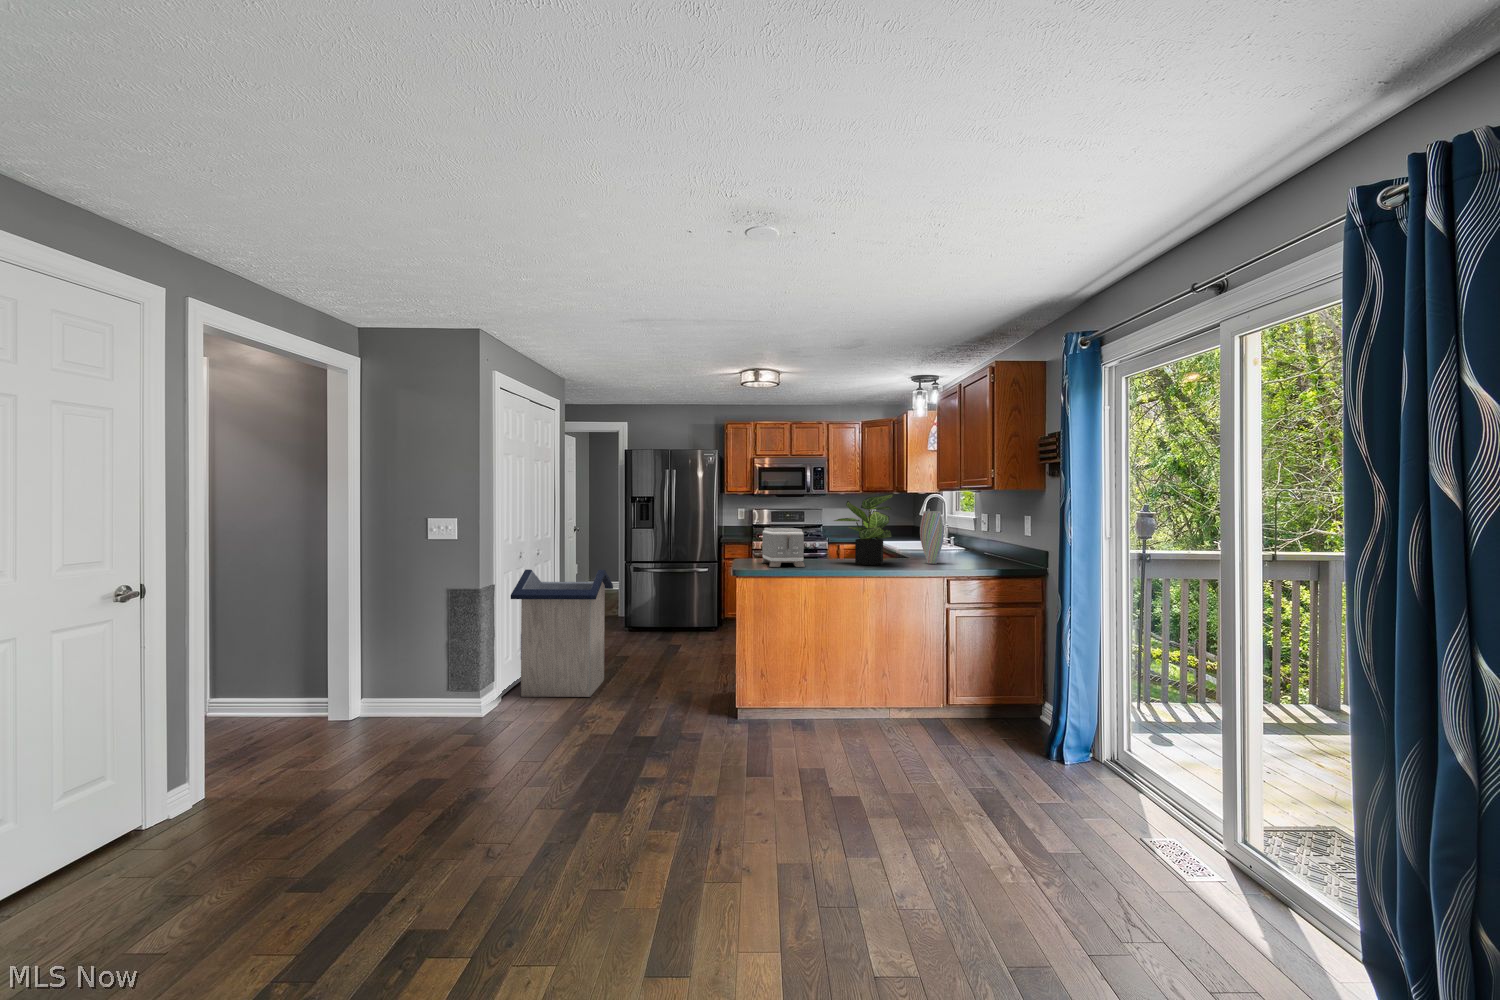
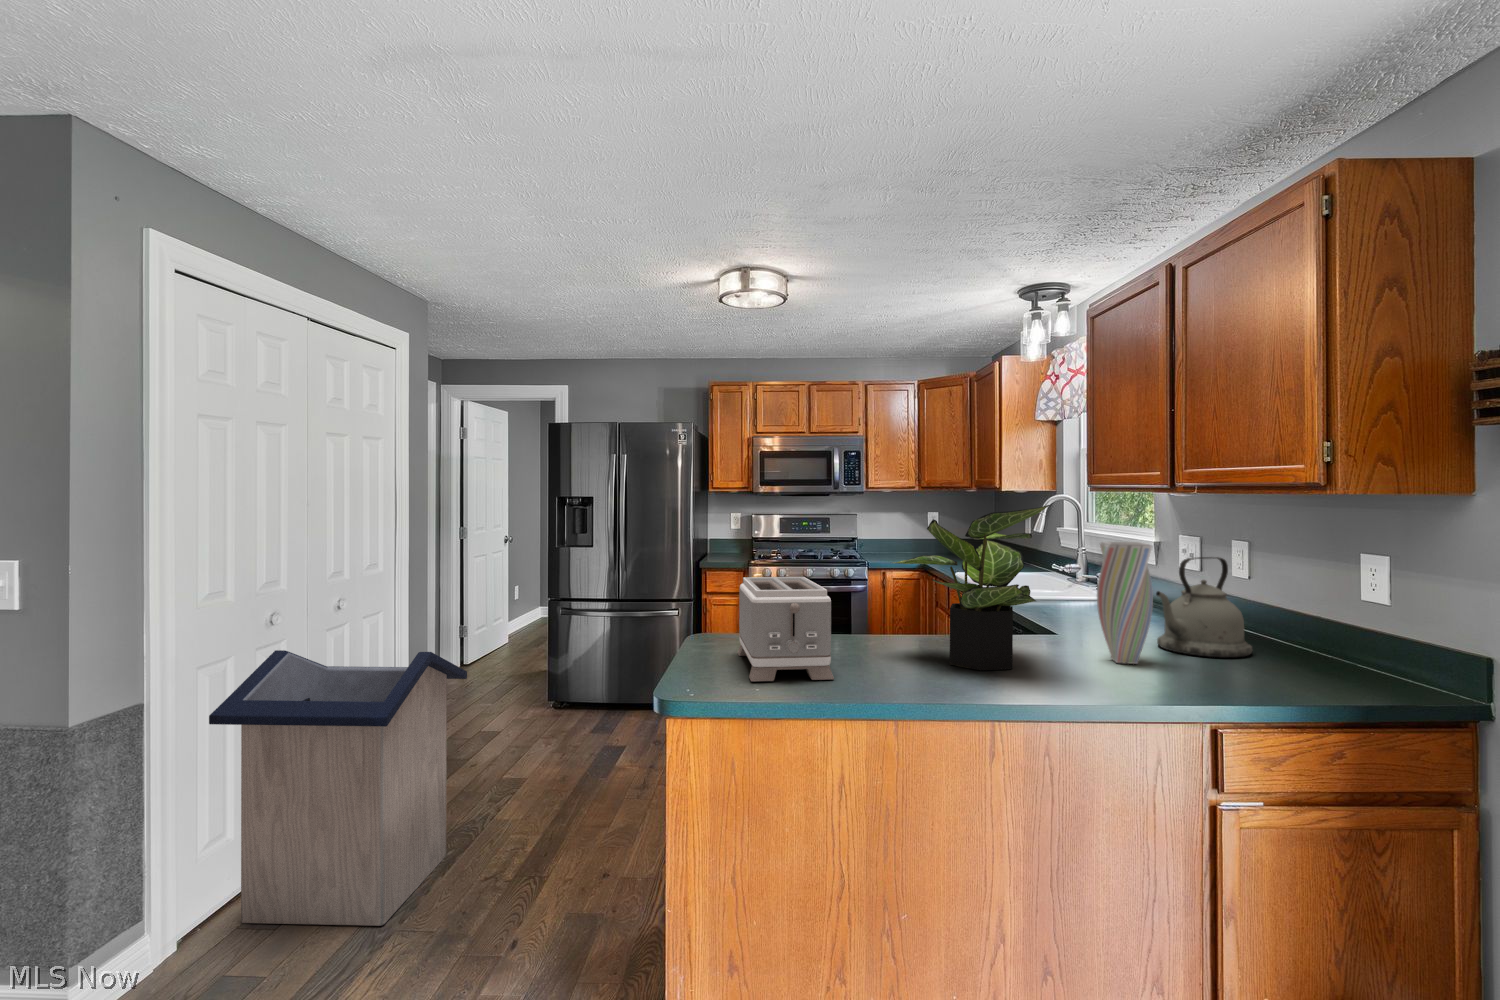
kettle: none [948,519,992,562] -> present [1156,557,1252,657]

